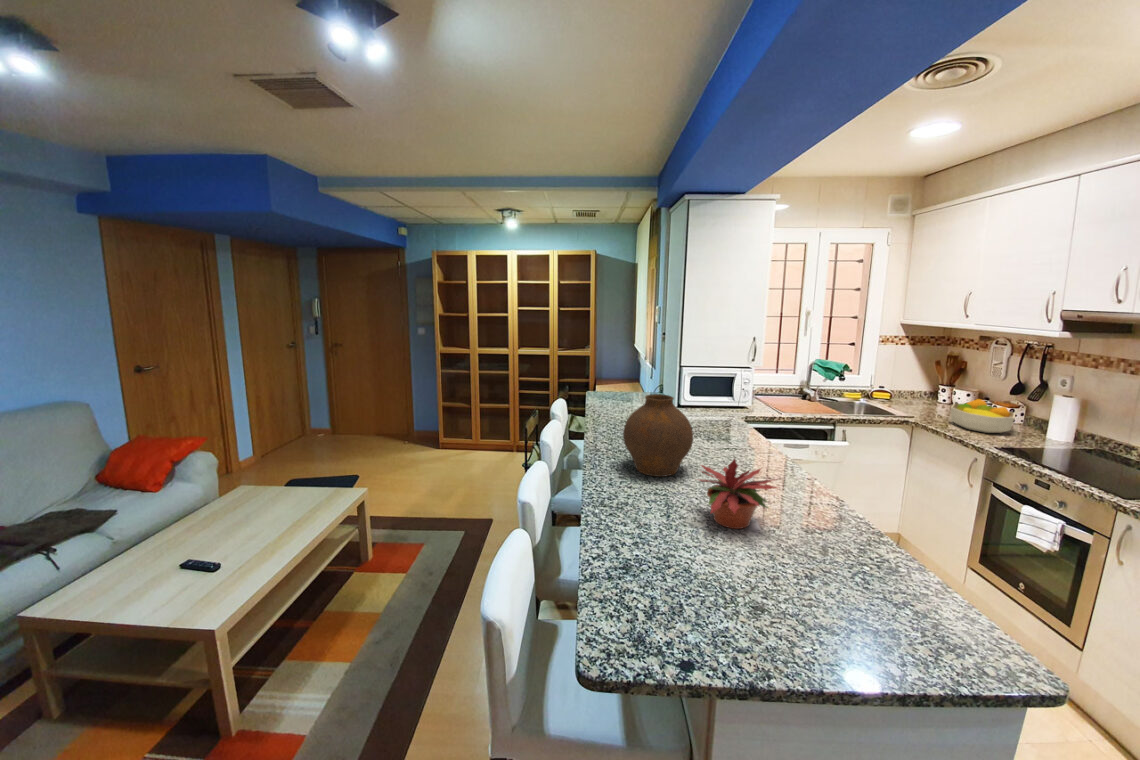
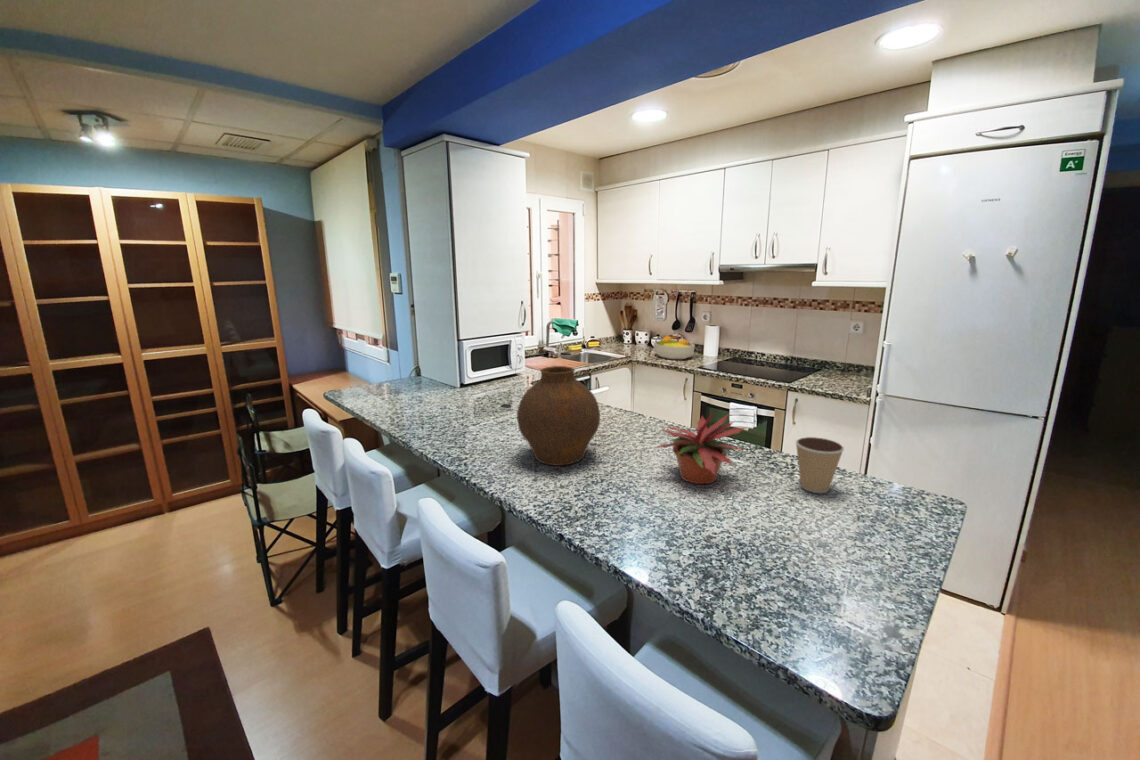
coffee cup: none [806,516,862,584] -> present [796,437,844,493]

